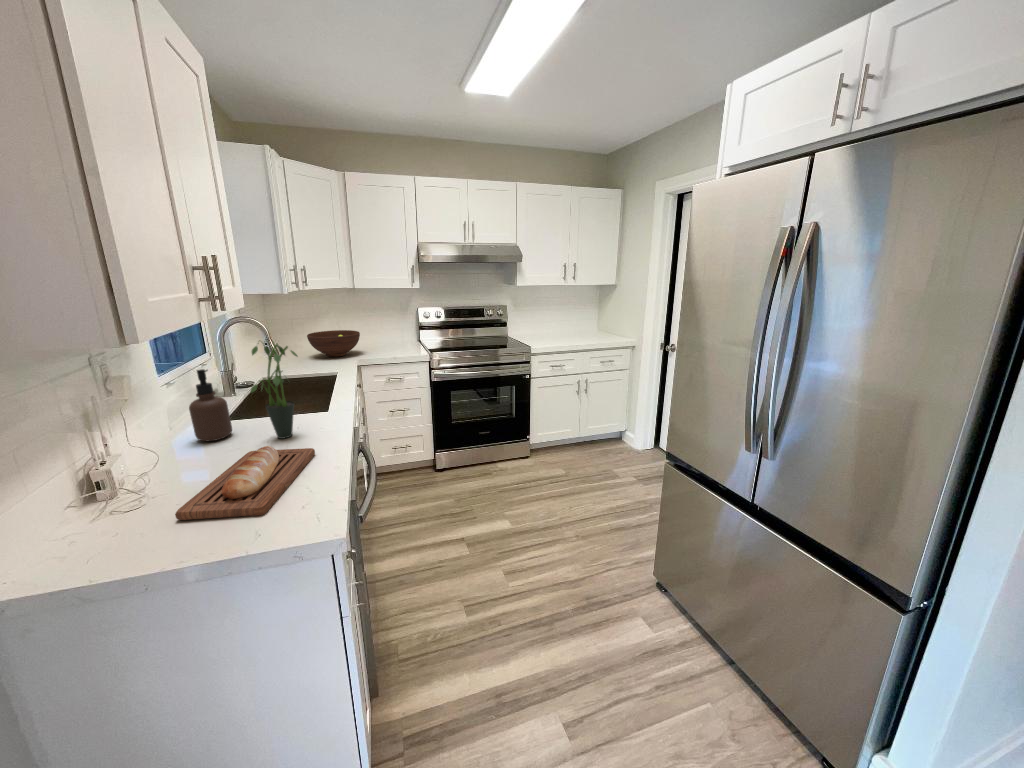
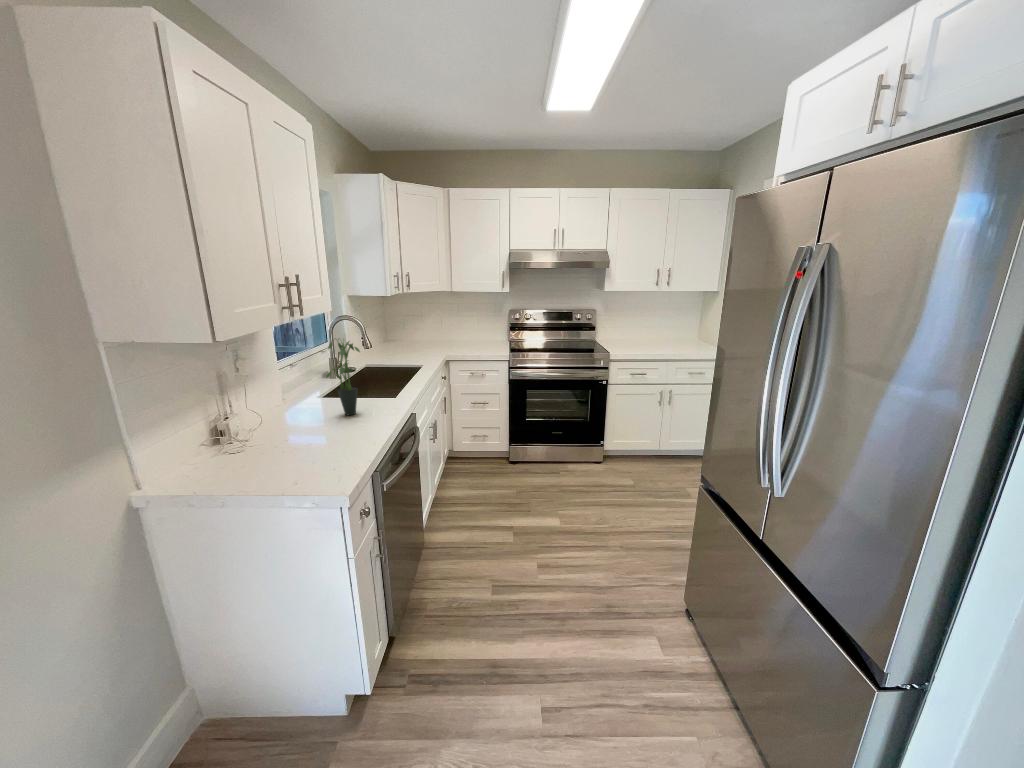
fruit bowl: present [307,330,360,357] -> none [408,328,451,352]
soap dispenser: present [189,369,232,441] -> none [291,358,319,412]
bread loaf: present [175,446,315,520] -> none [254,419,361,466]

